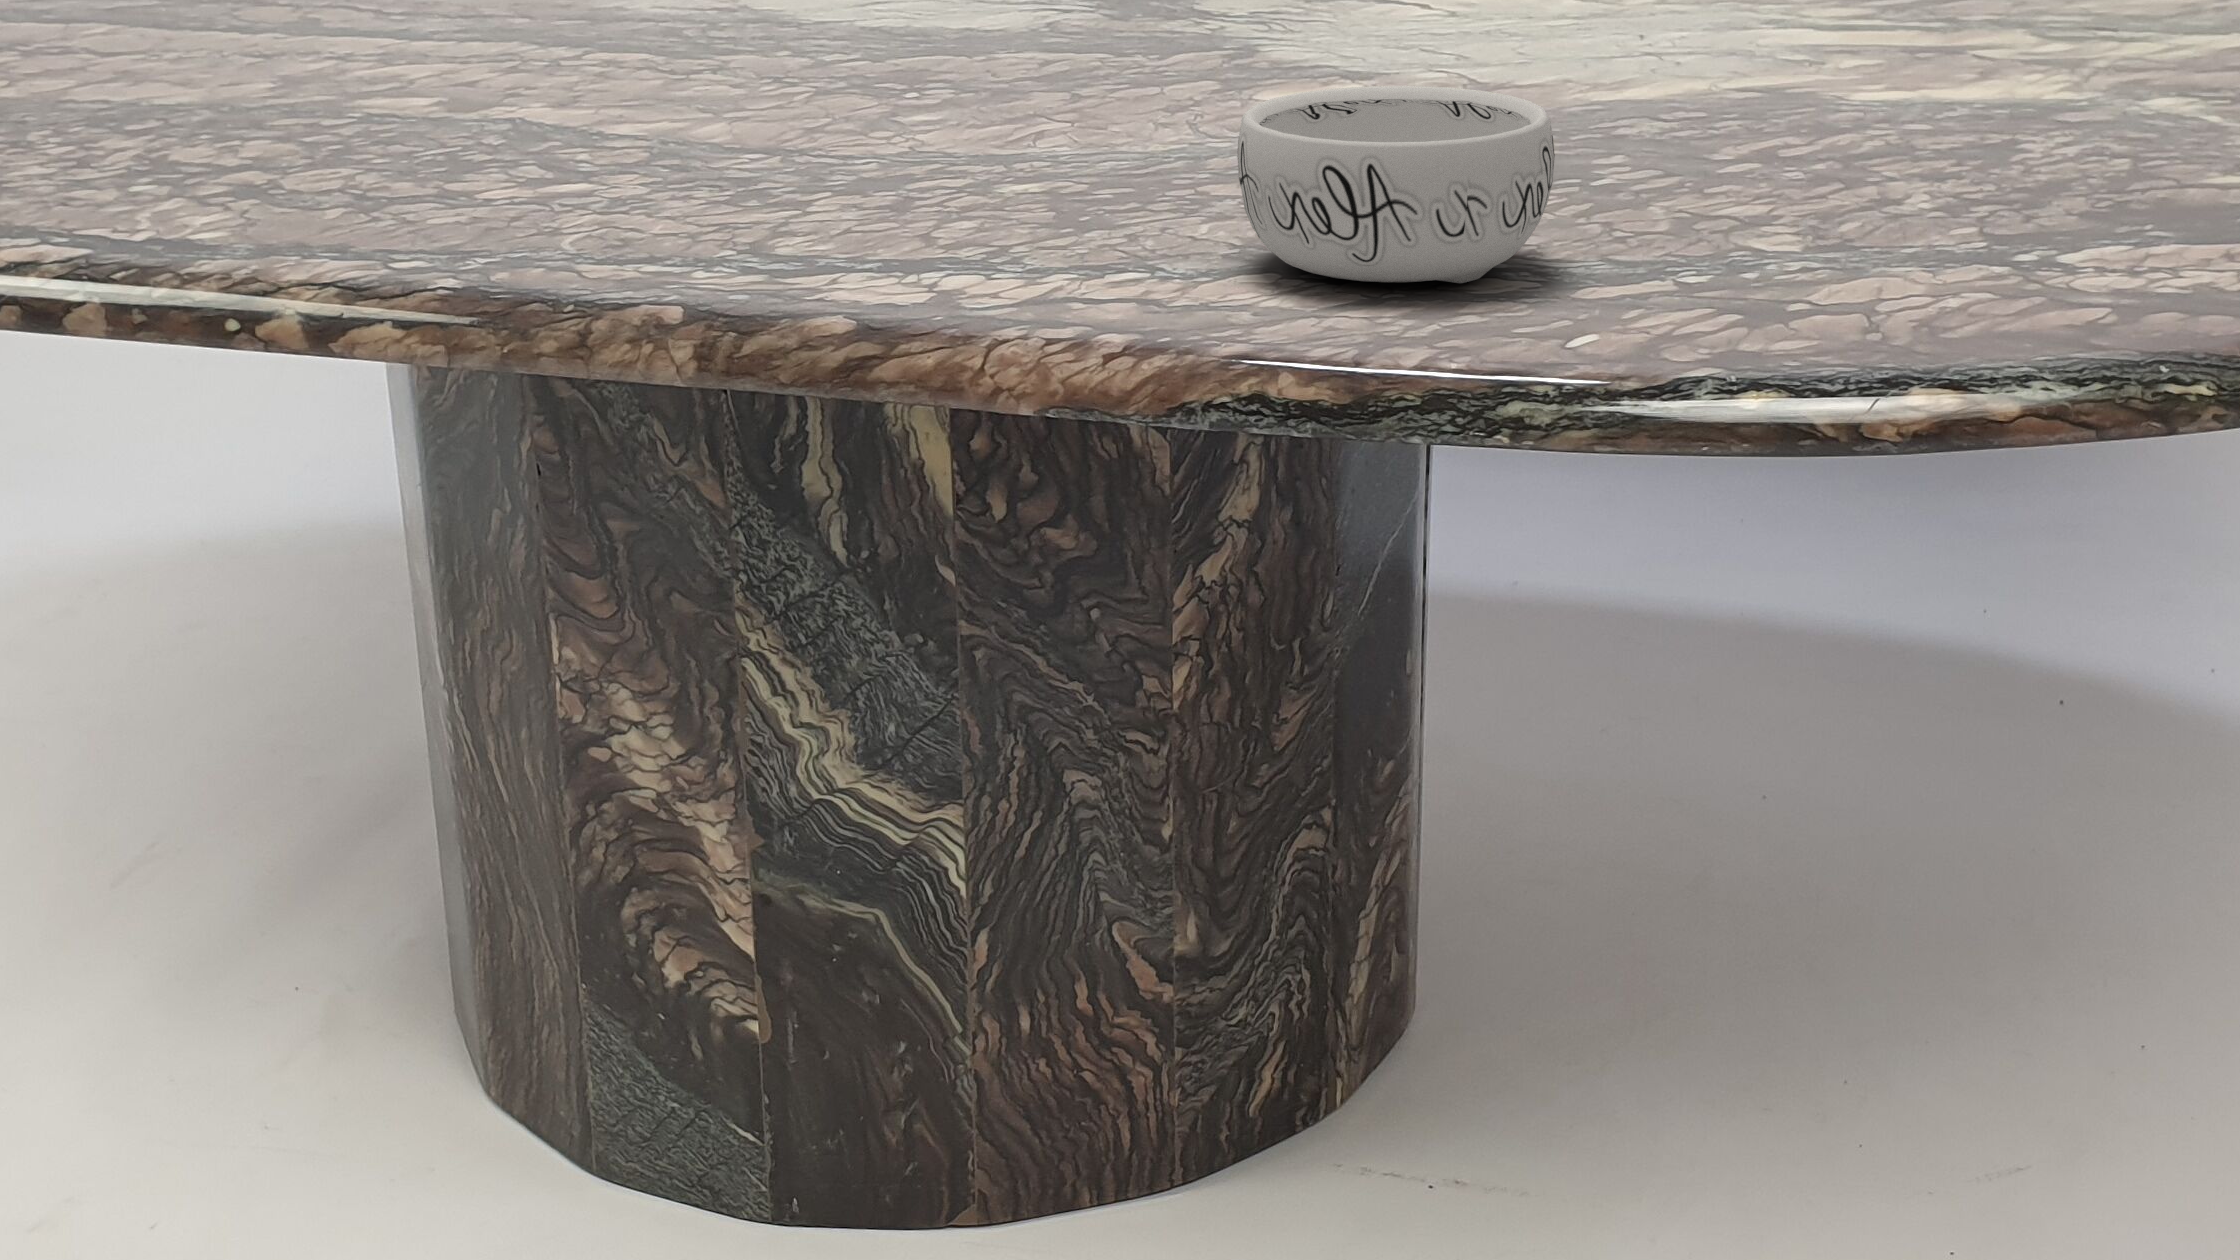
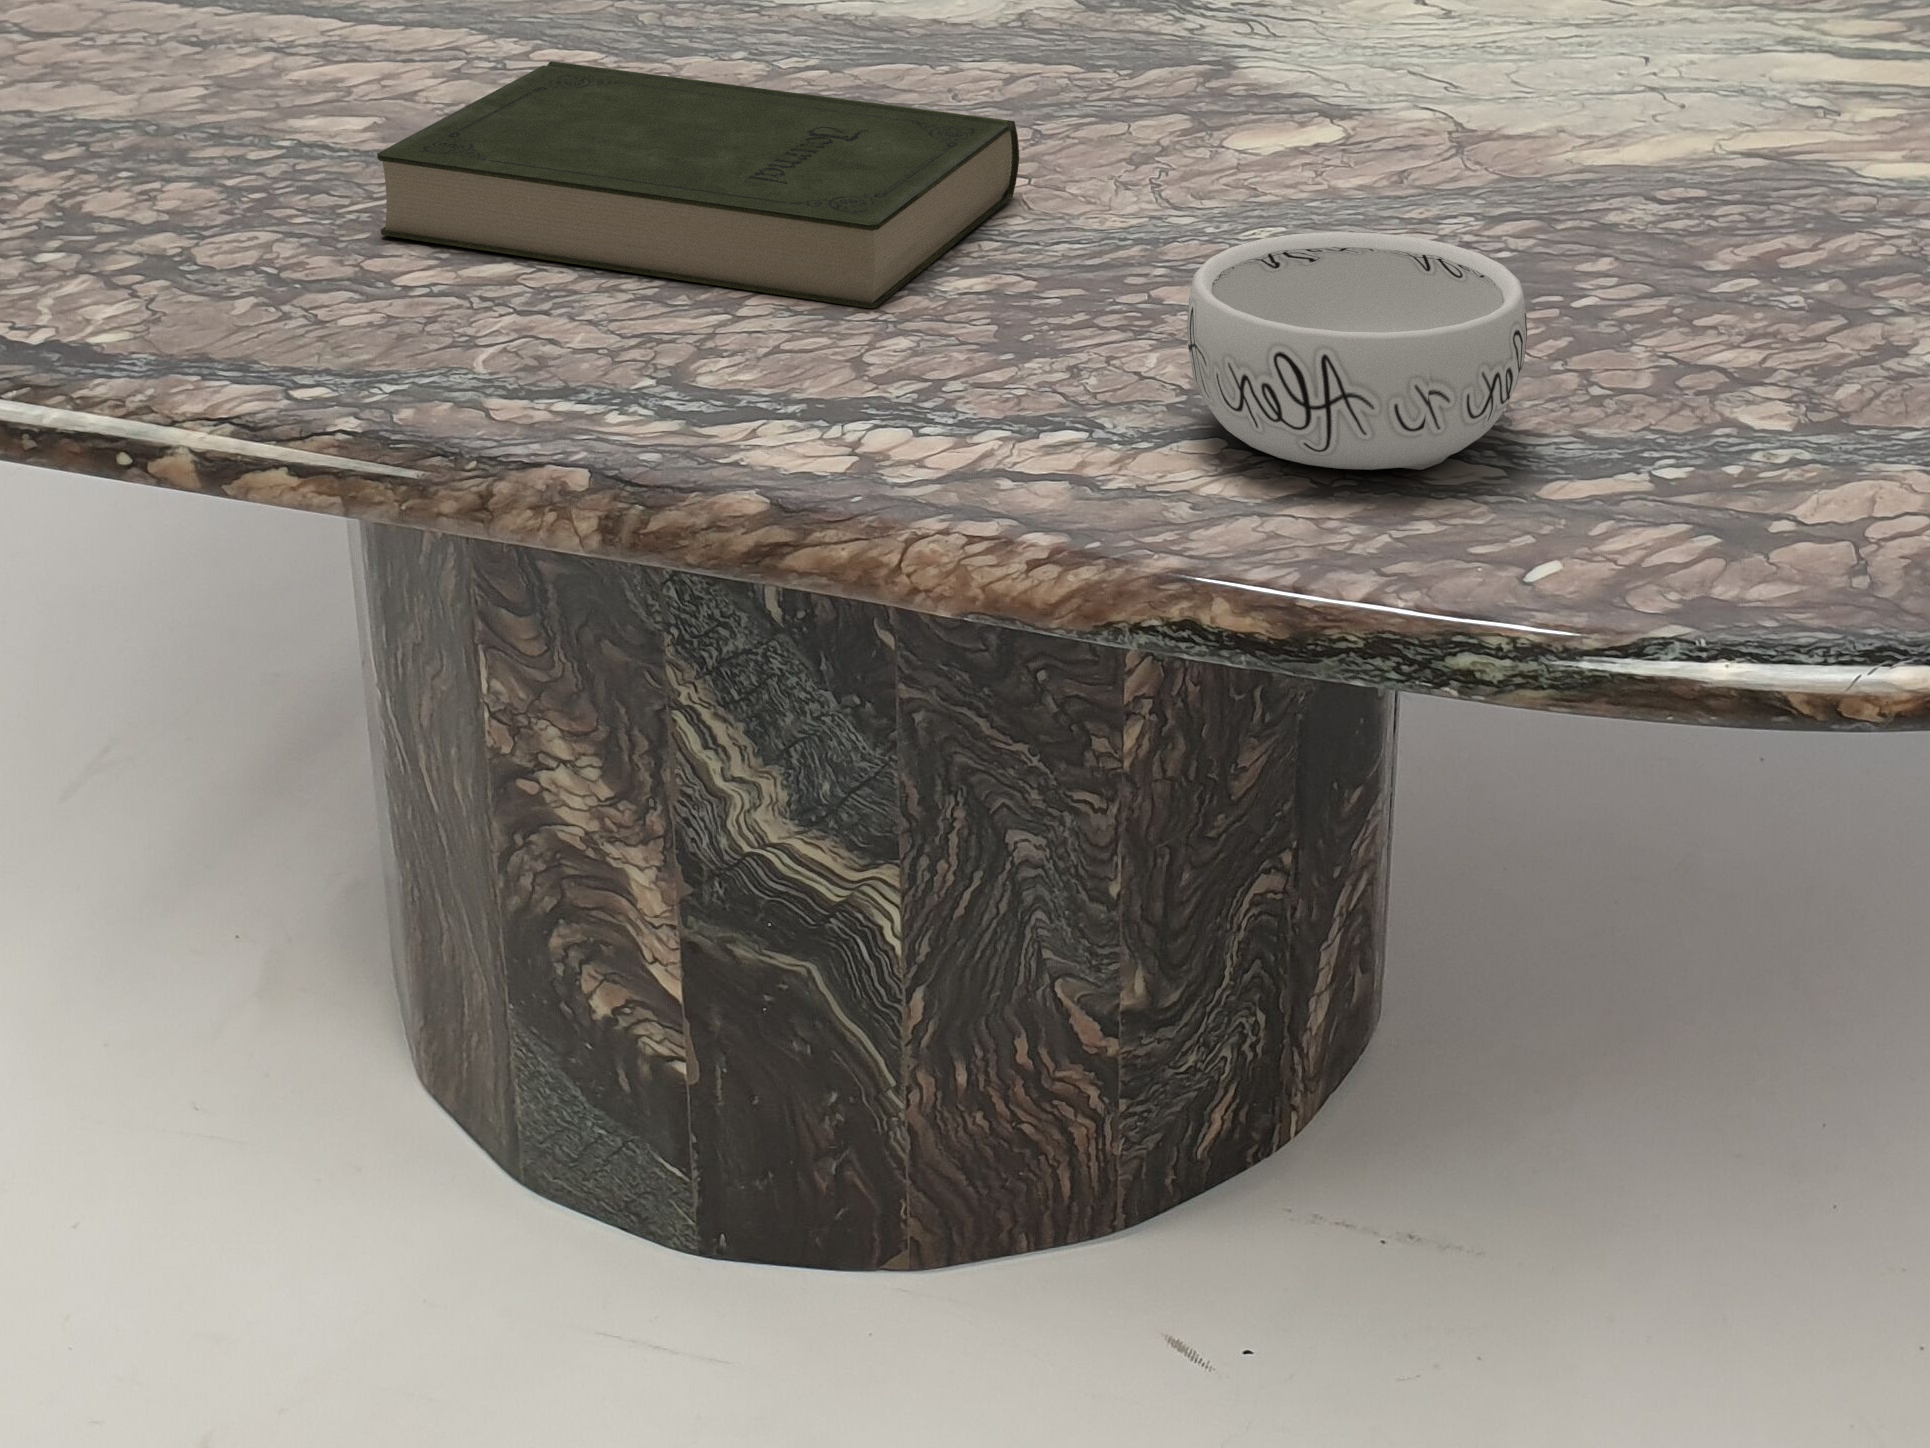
book: none [453,24,1059,200] -> present [377,61,1019,308]

